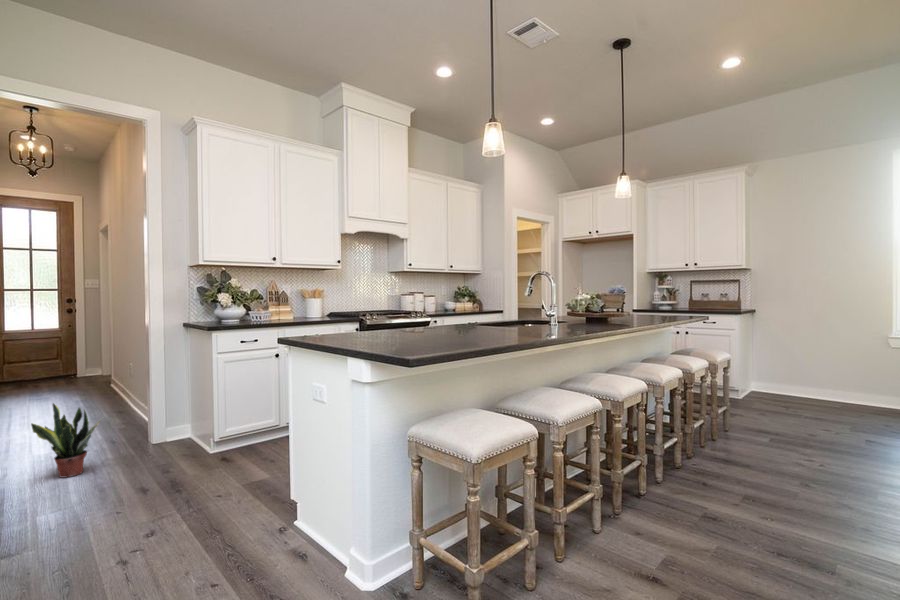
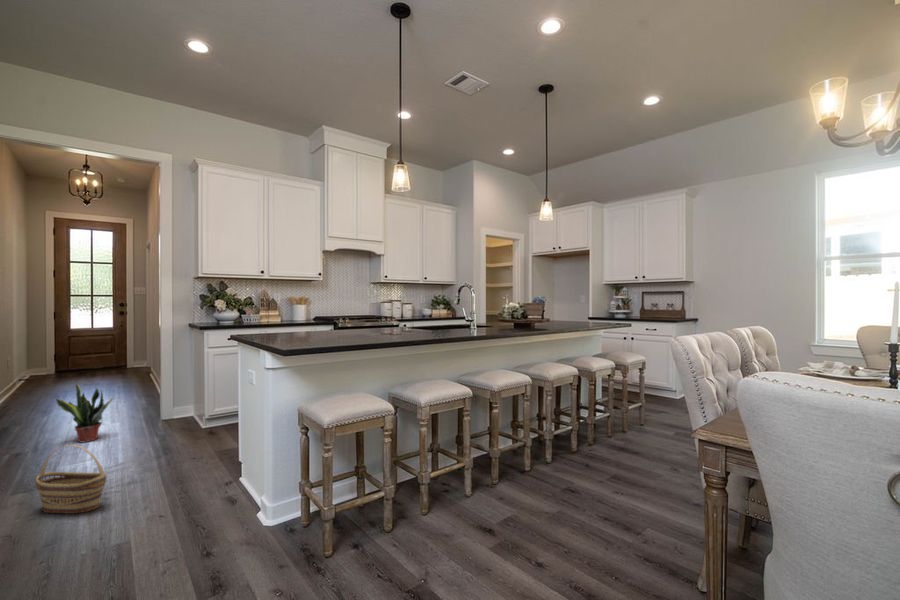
basket: none [43,490,138,583] -> present [36,445,106,514]

